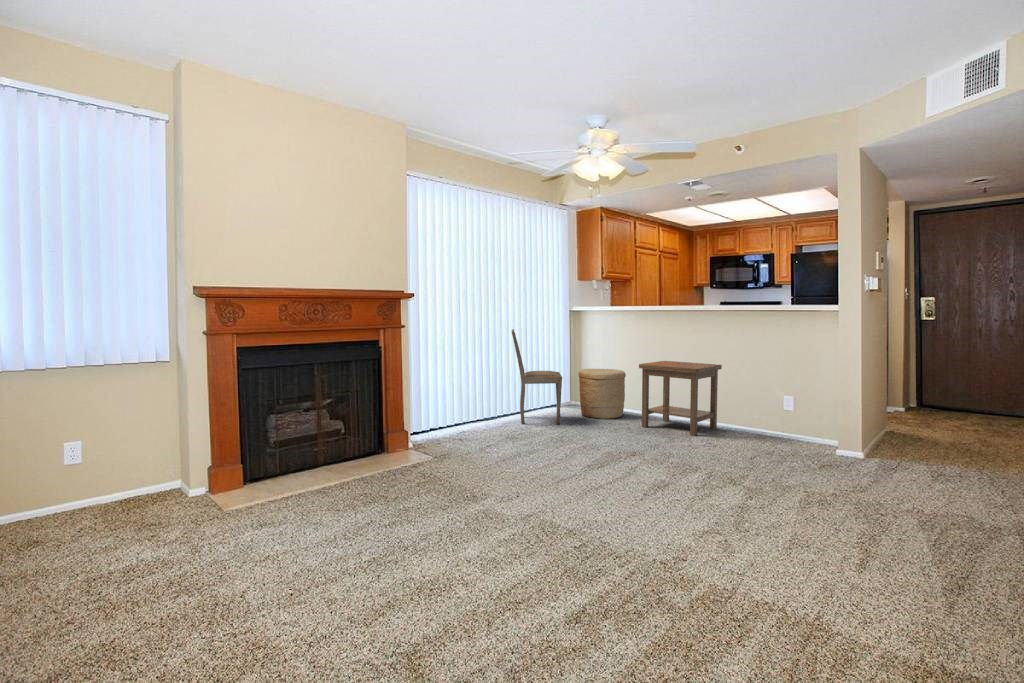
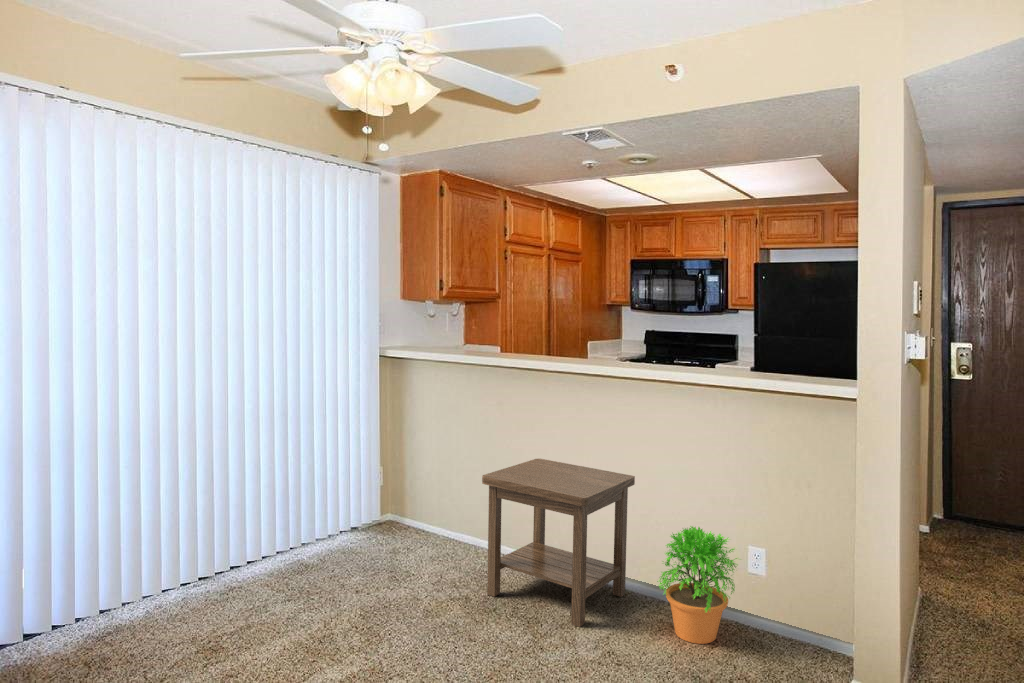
dining chair: present [512,329,562,424] -> none [232,400,347,593]
woven basket: present [578,369,626,419] -> none [384,464,471,567]
potted plant: none [736,383,782,441] -> present [657,526,737,644]

